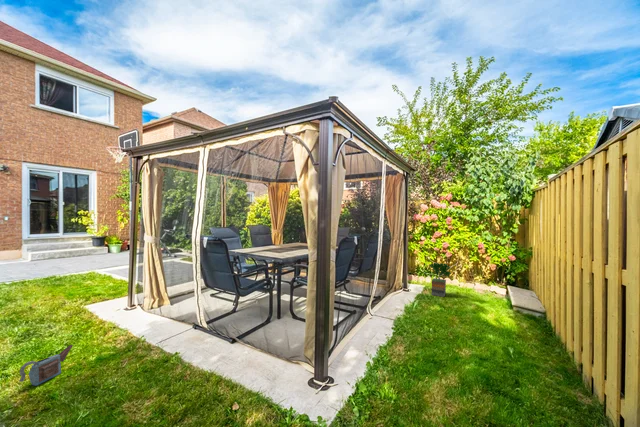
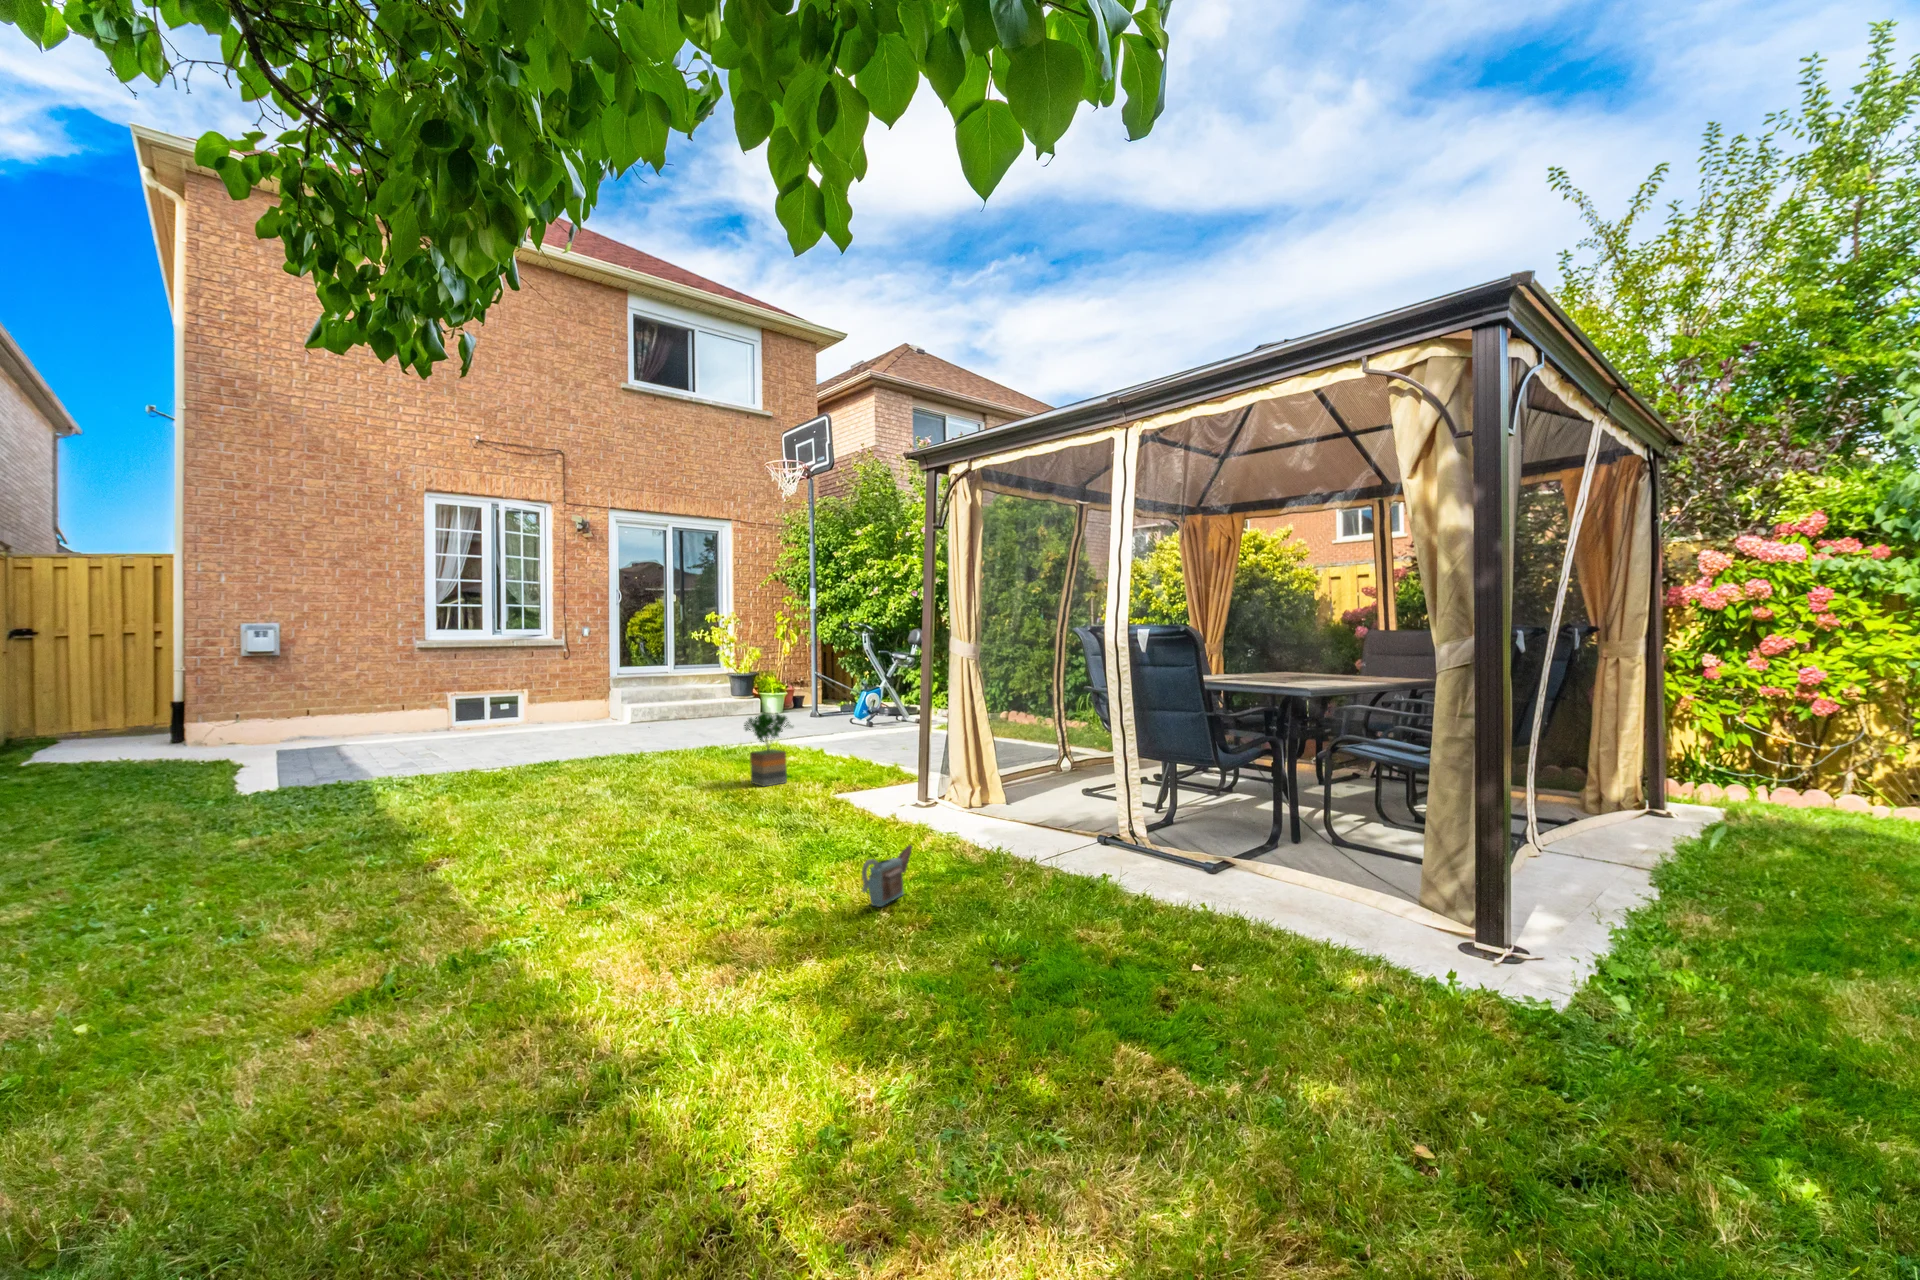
potted tree: present [429,263,451,297] -> present [744,713,793,786]

